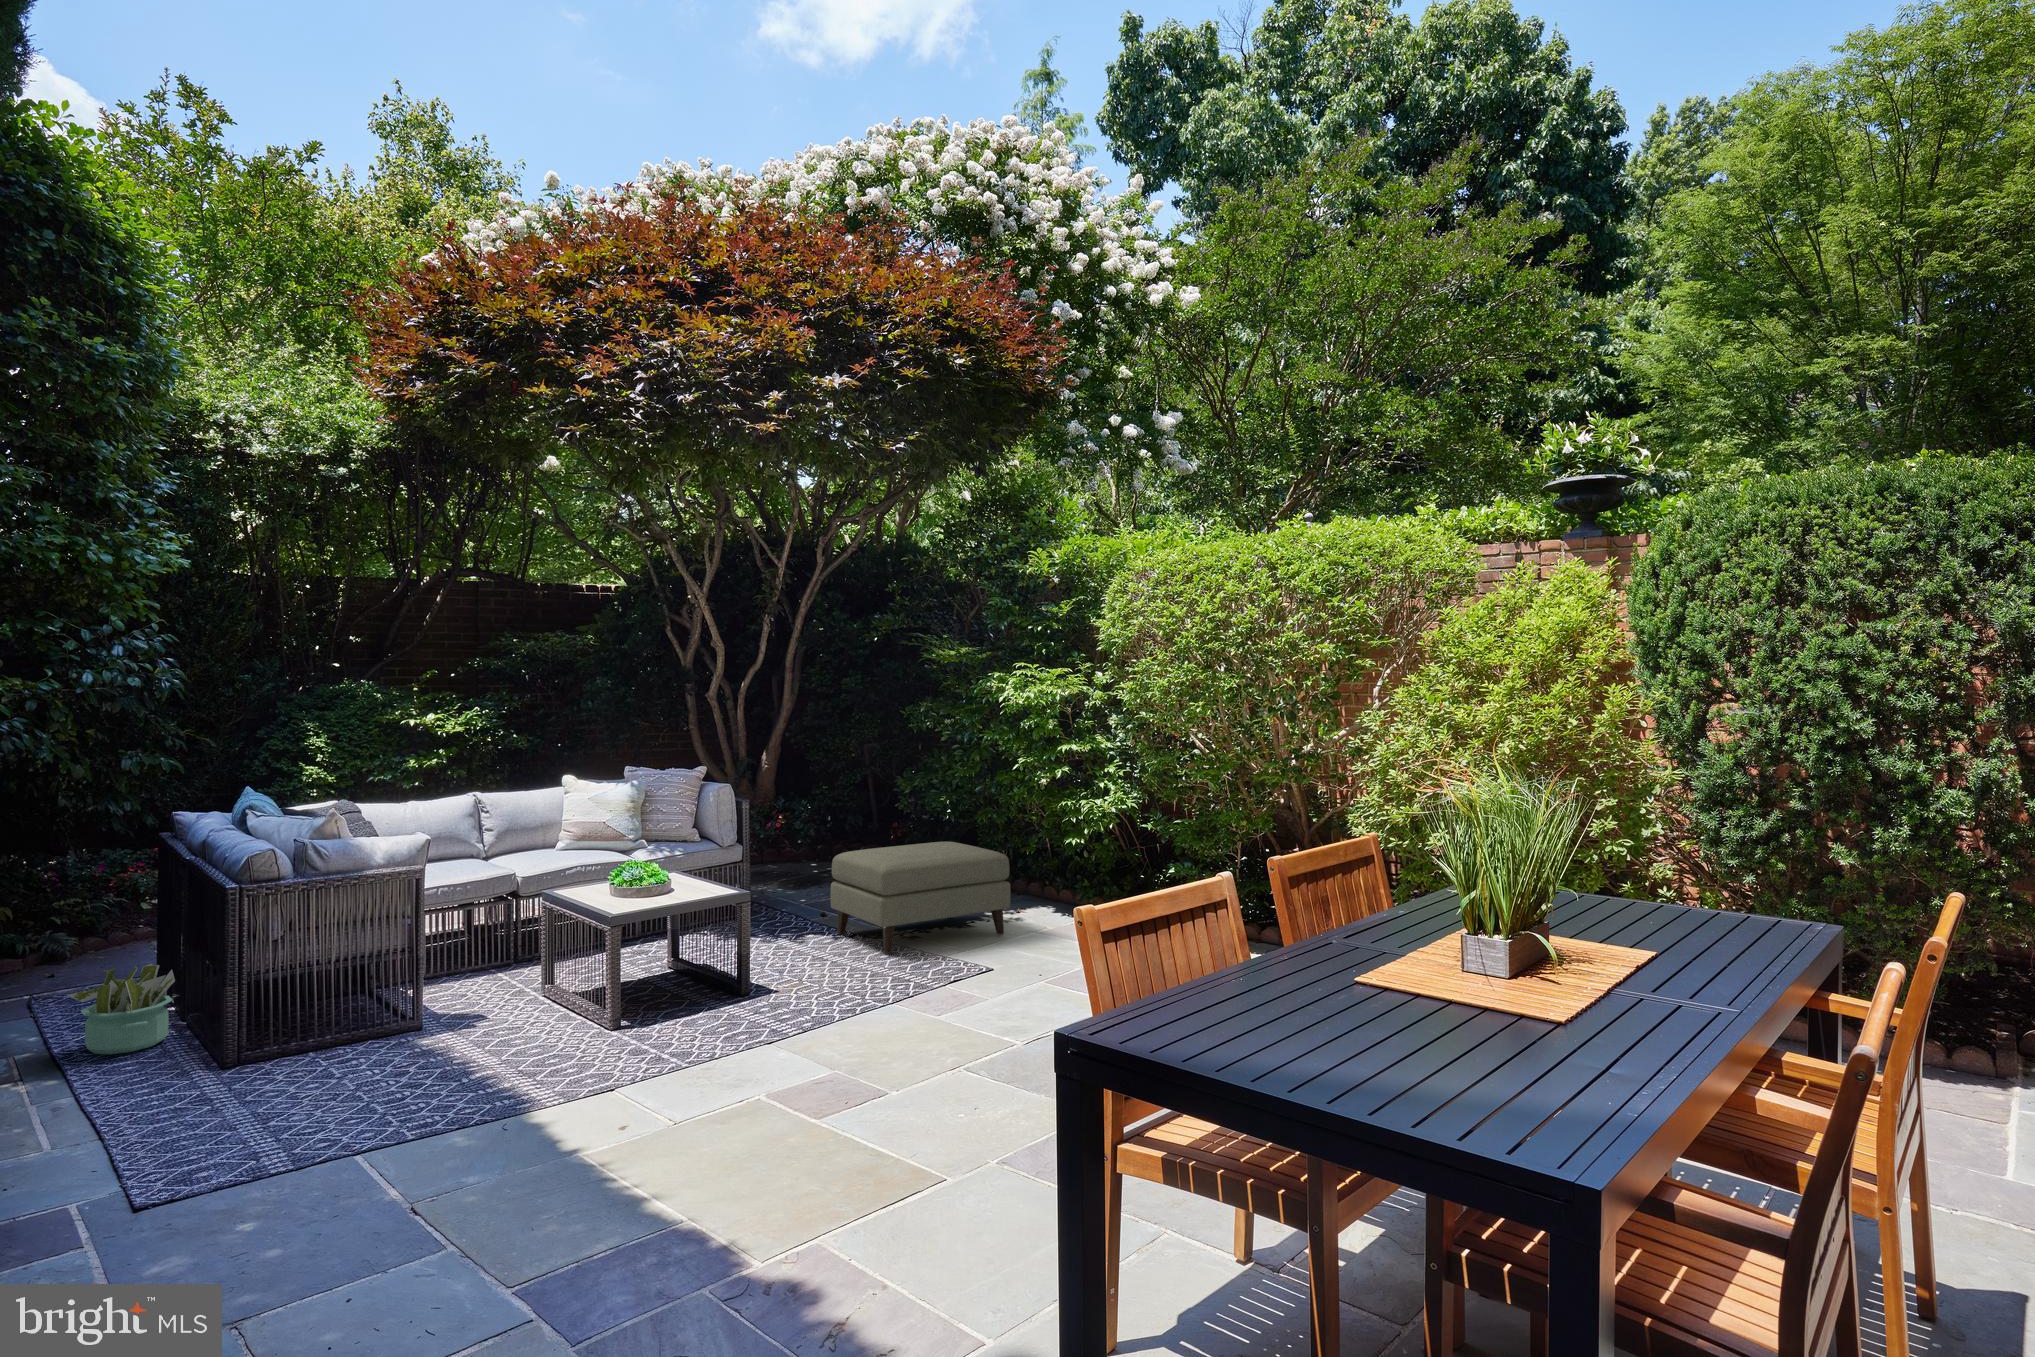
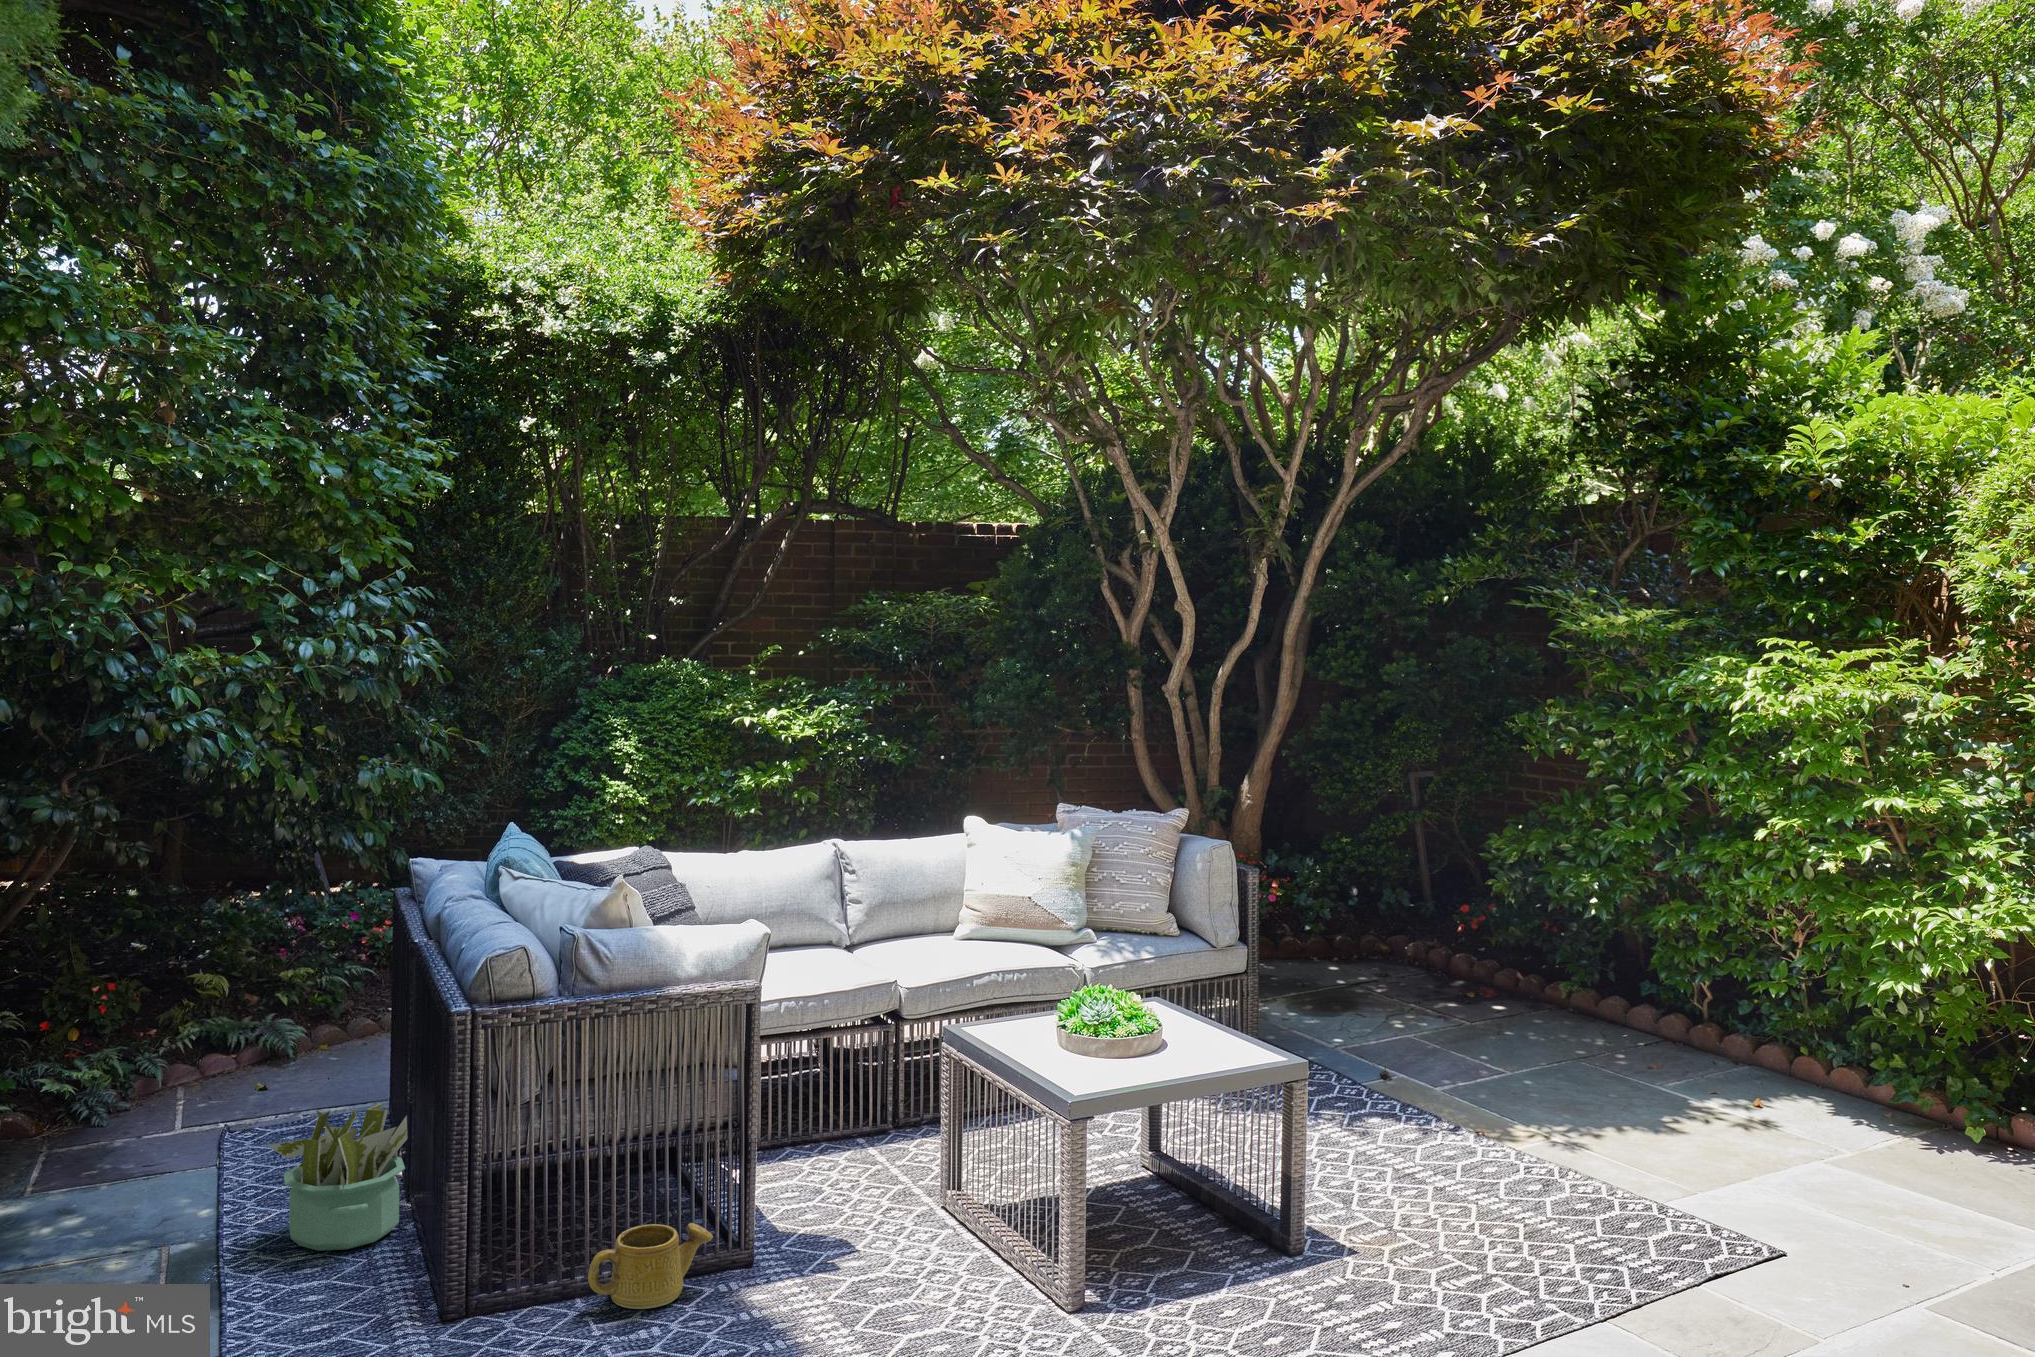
ottoman: present [830,842,1011,954] -> none [1413,967,1774,1184]
watering can: none [310,1007,392,1056] -> present [588,1223,713,1309]

